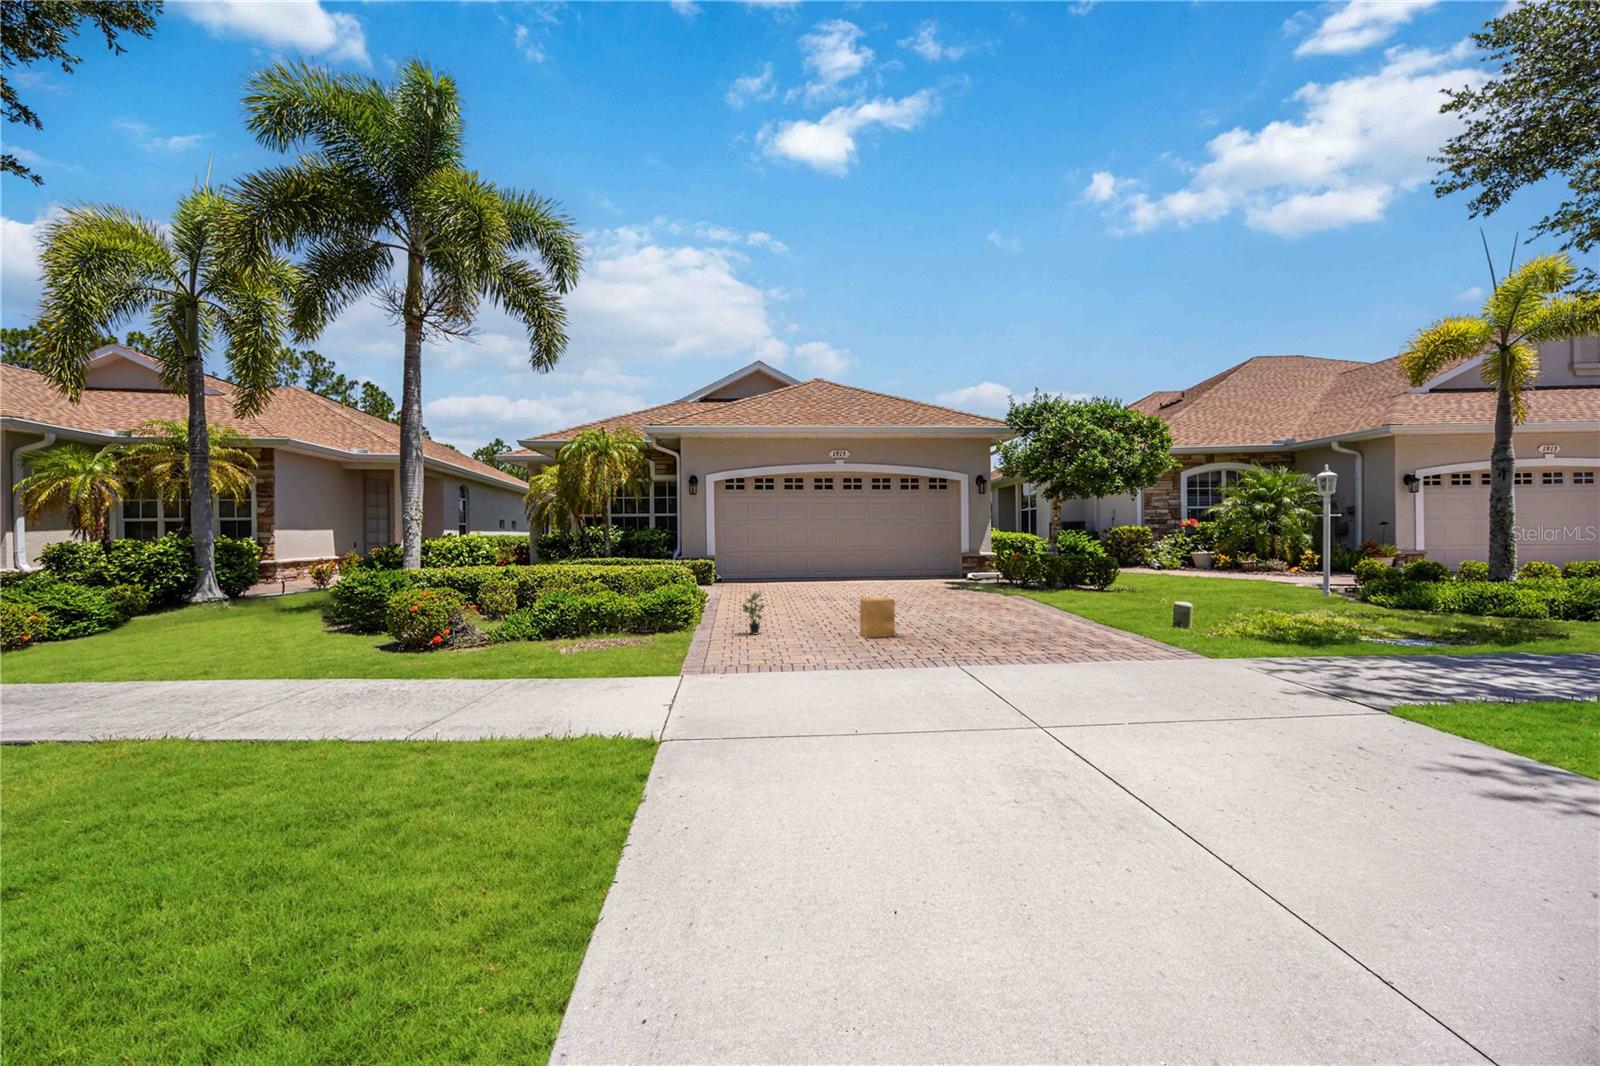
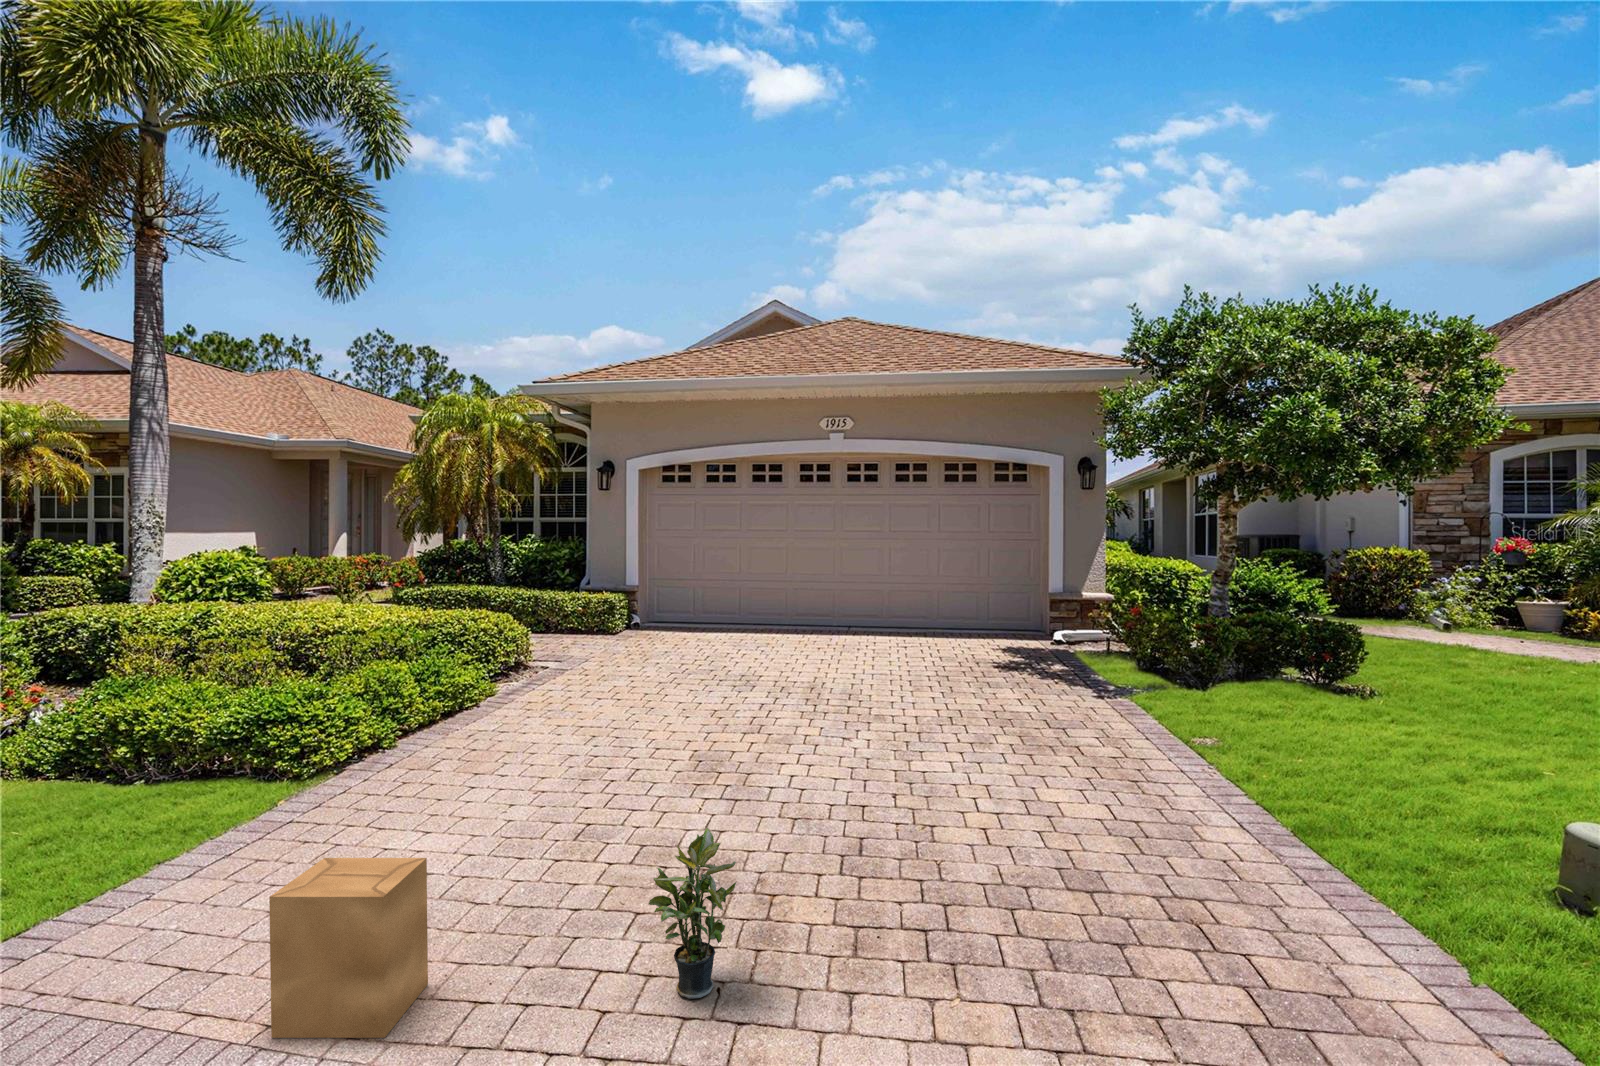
potted plant: present [742,592,764,634] -> present [649,828,736,999]

